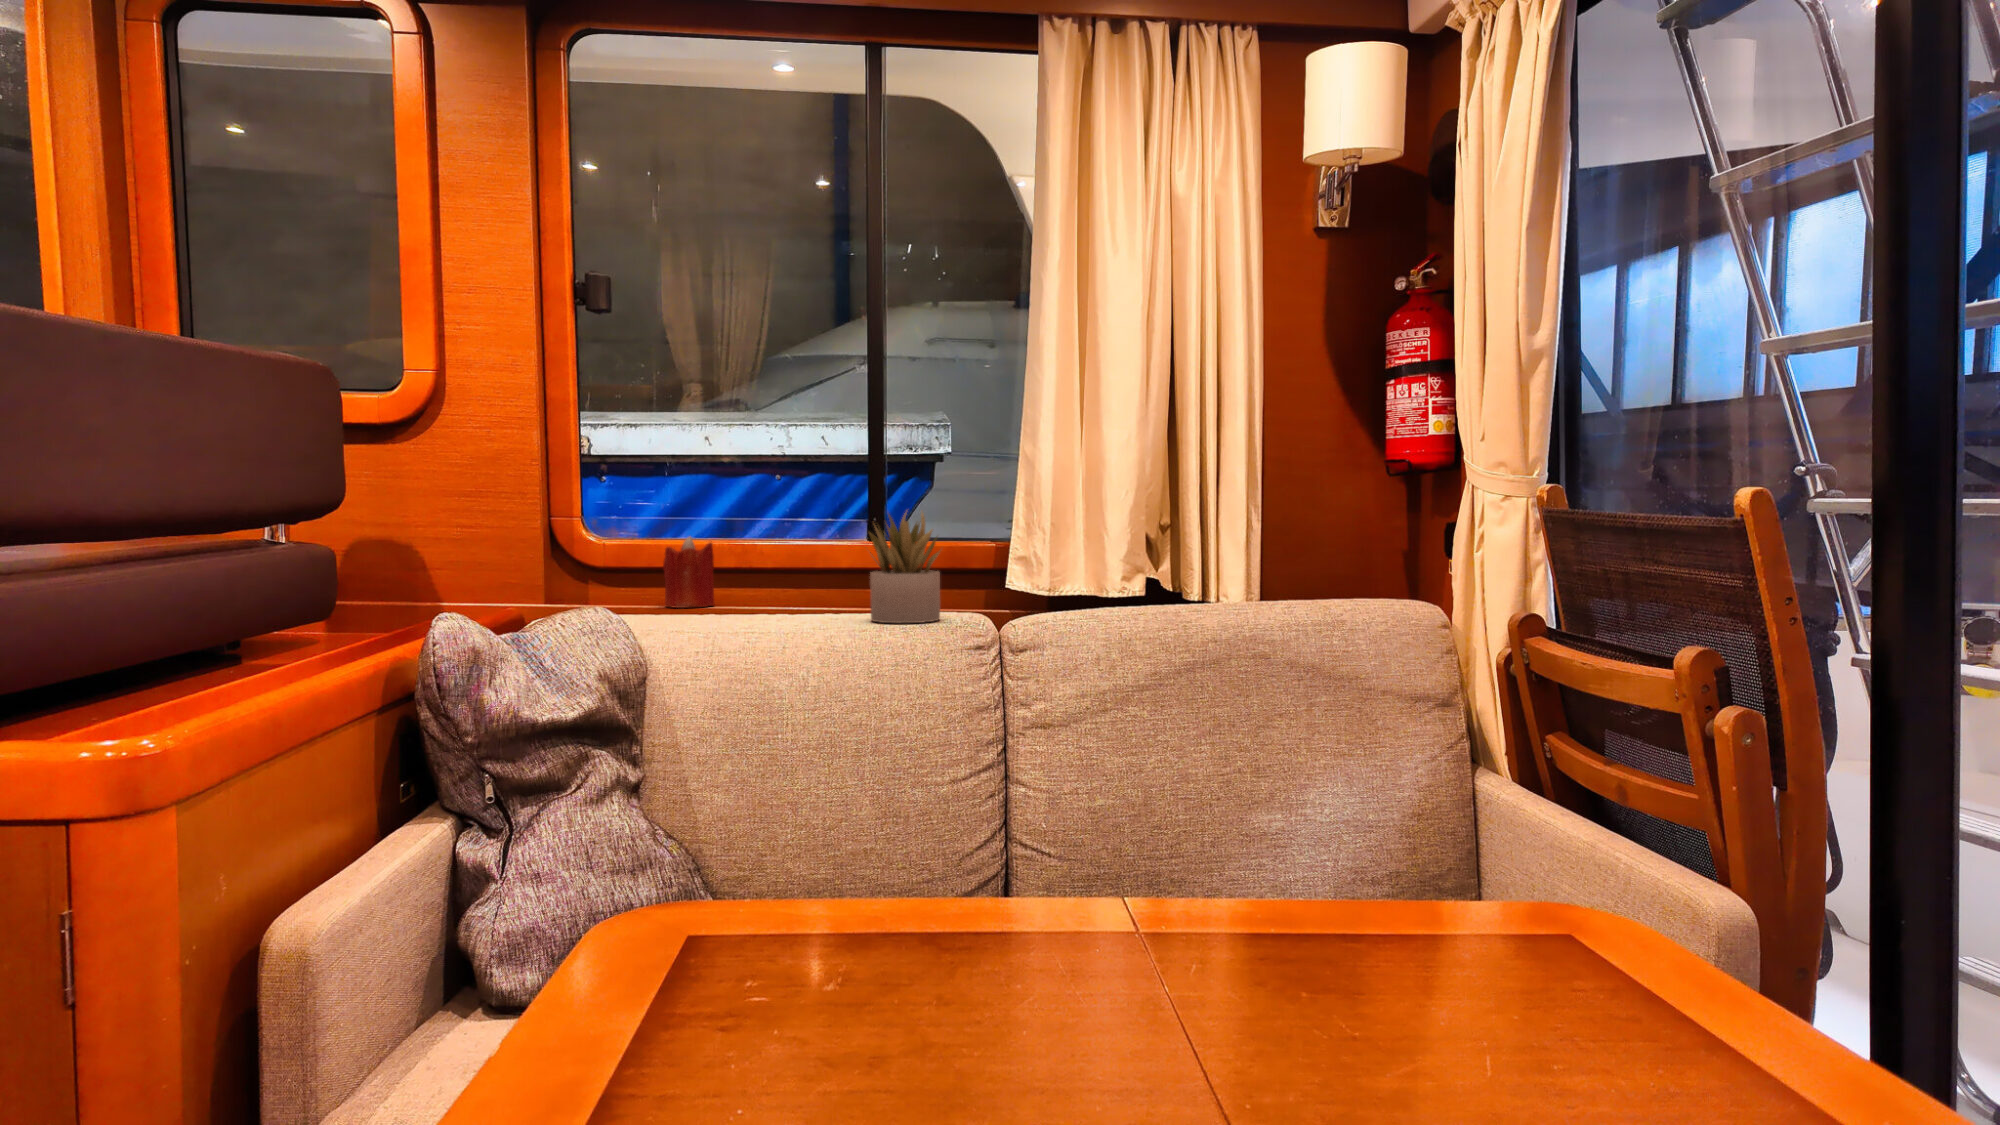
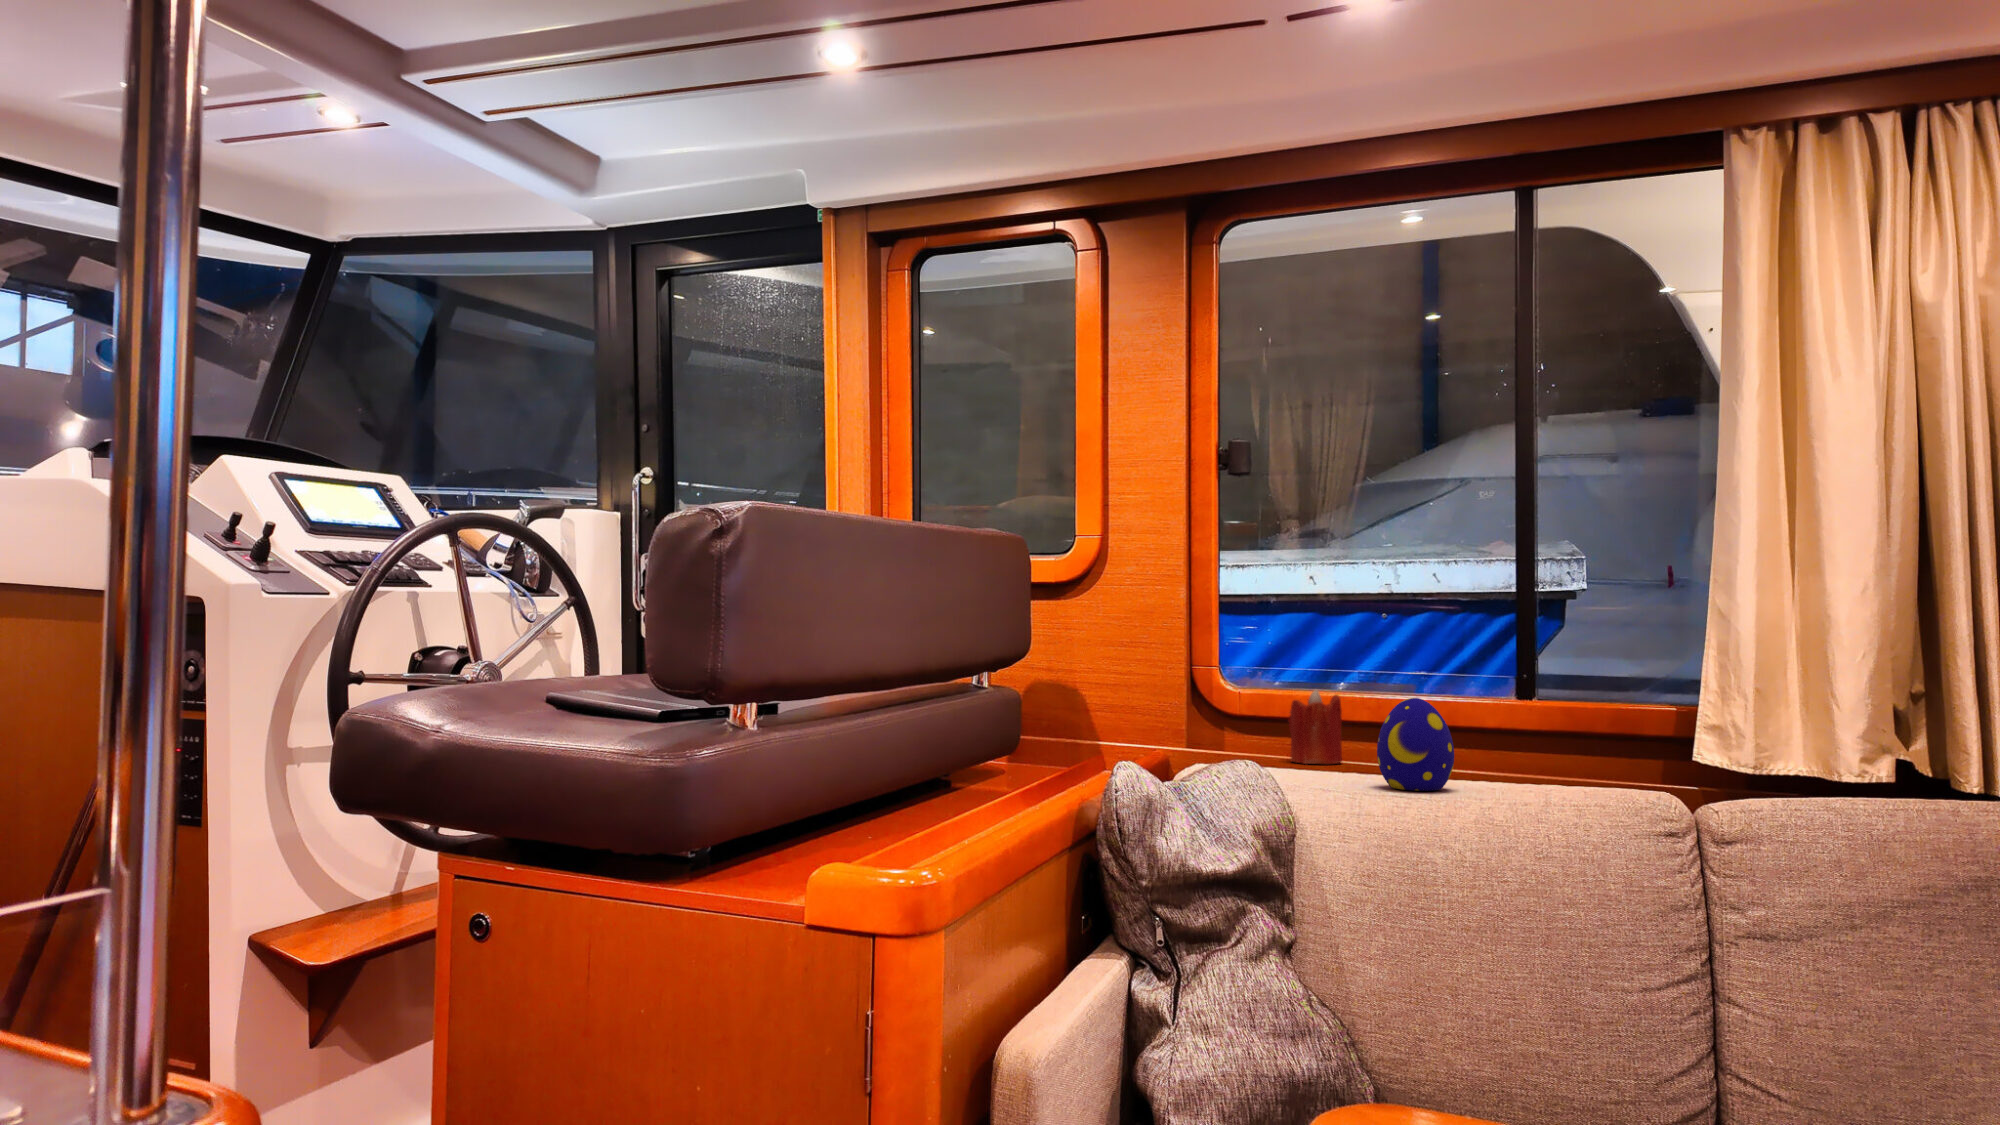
succulent plant: present [869,511,940,623] -> none [1528,670,1623,800]
decorative egg: none [730,538,801,625] -> present [1377,698,1454,791]

